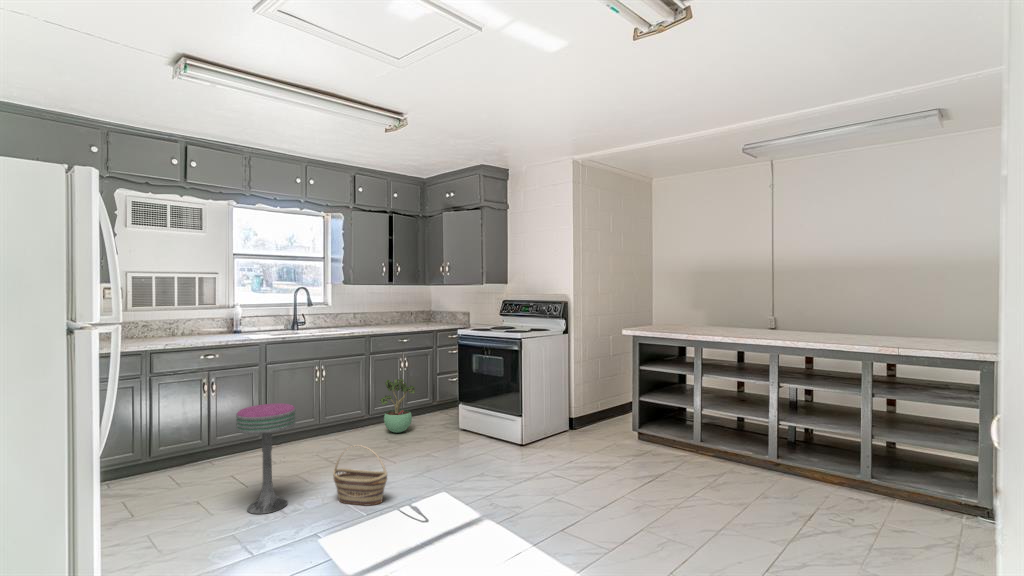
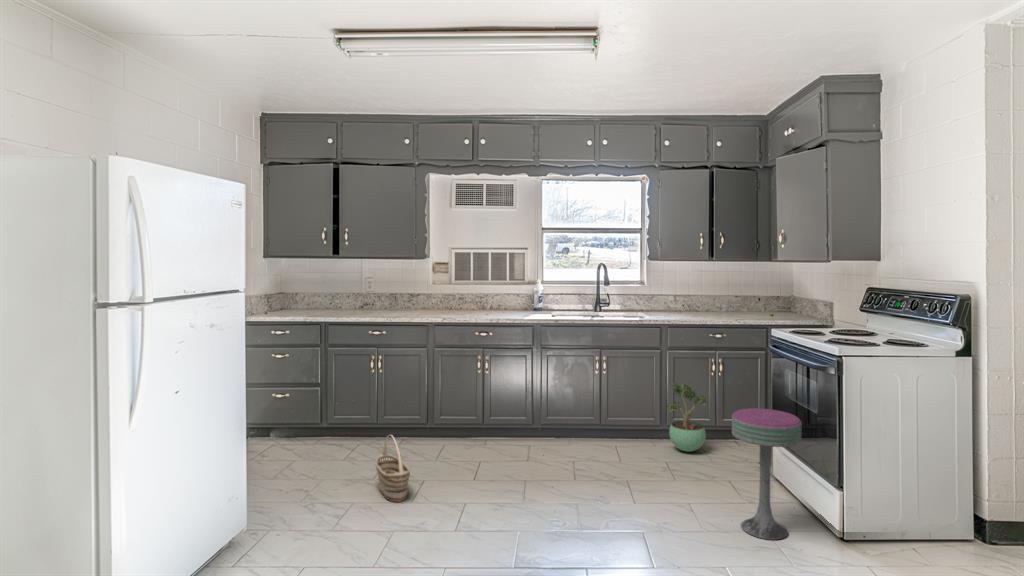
bar stool: present [236,403,296,514] -> present [732,408,802,540]
basket: present [333,448,387,505] -> present [376,435,410,502]

